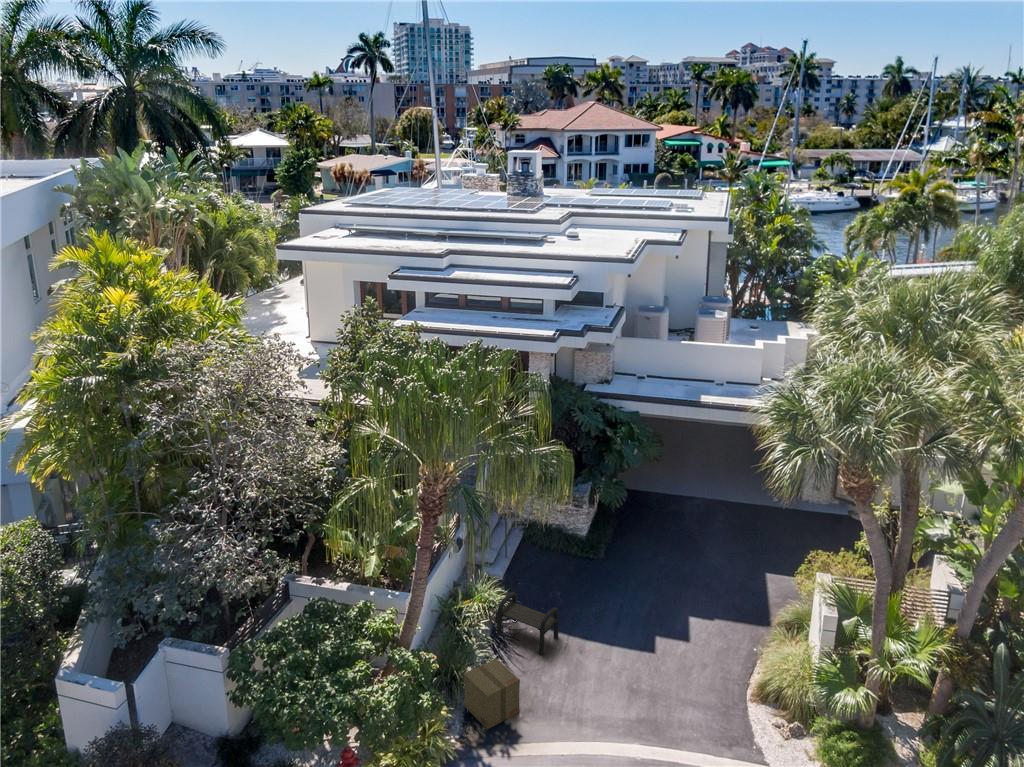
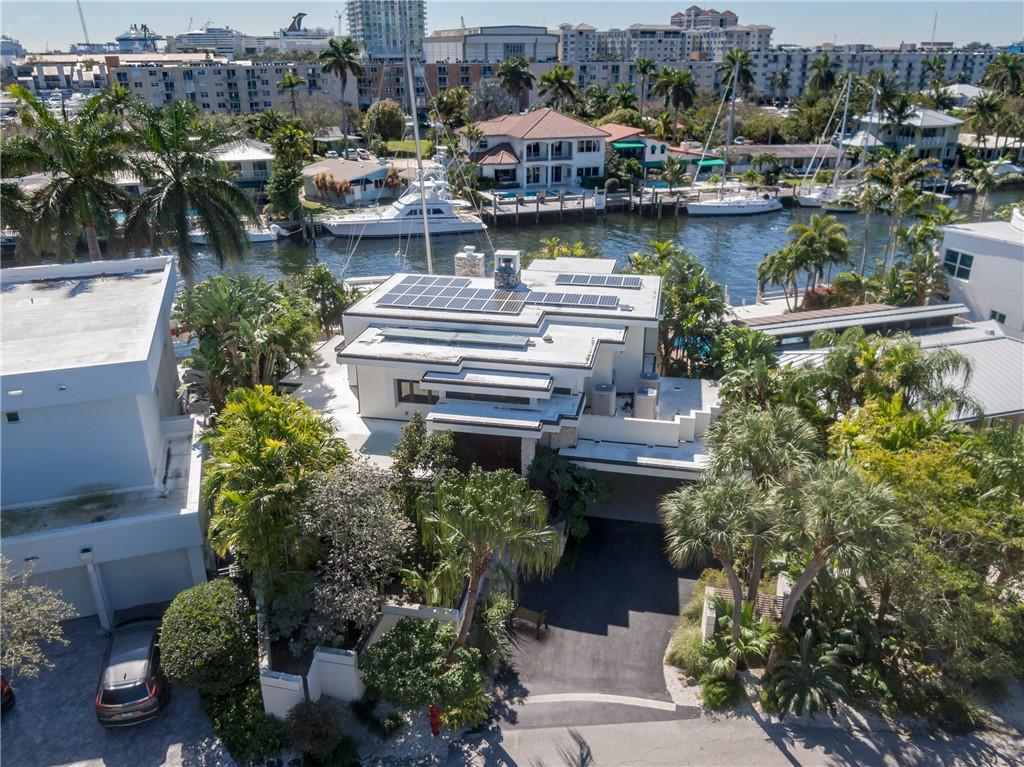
cardboard box: present [464,659,520,729] -> none [493,646,527,689]

